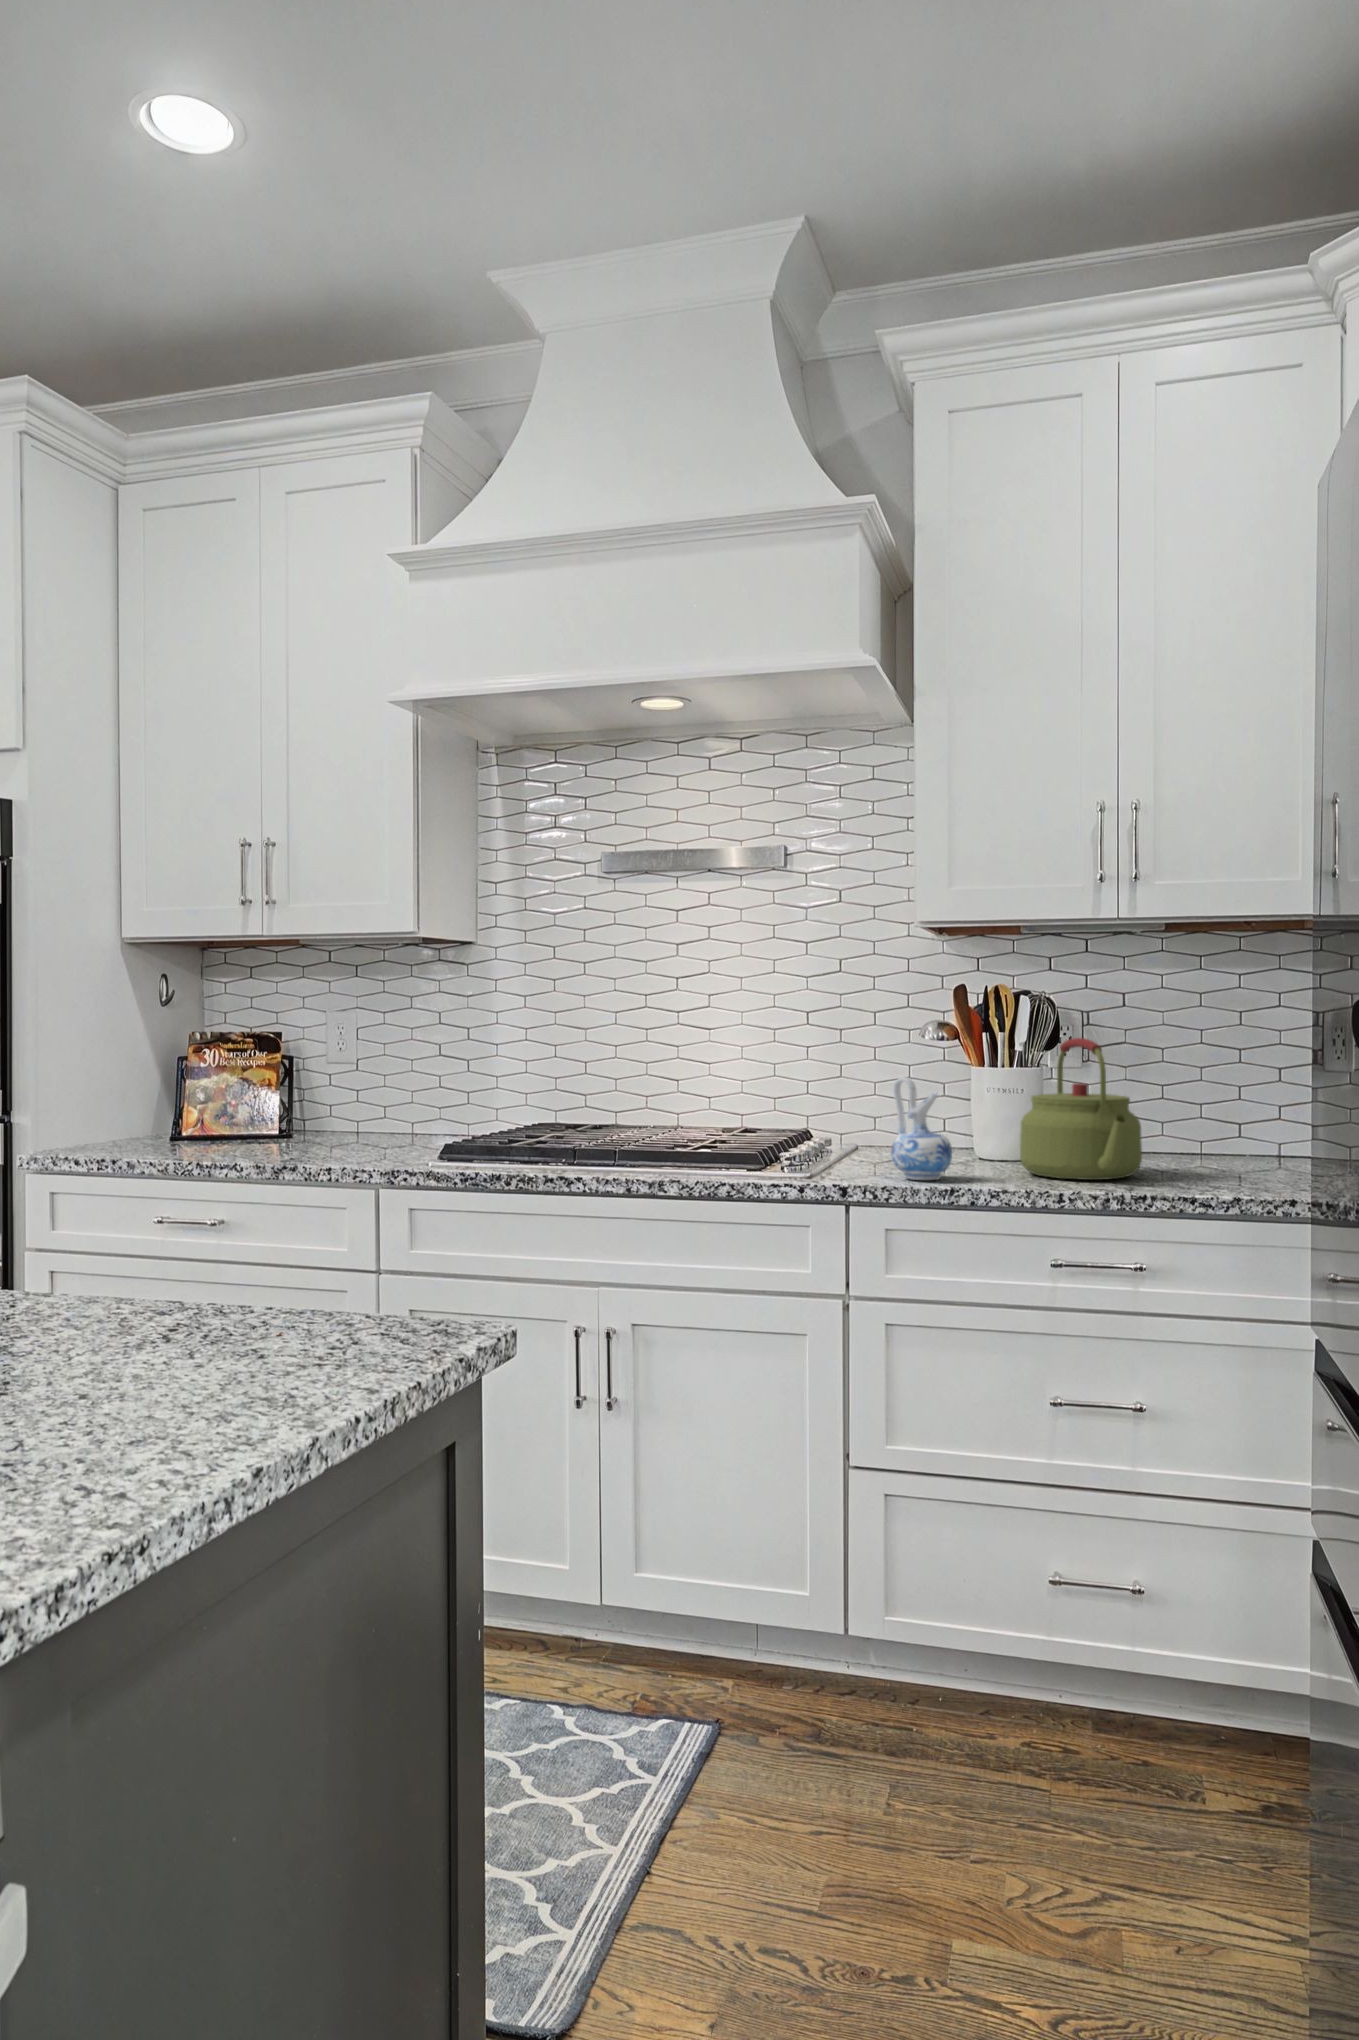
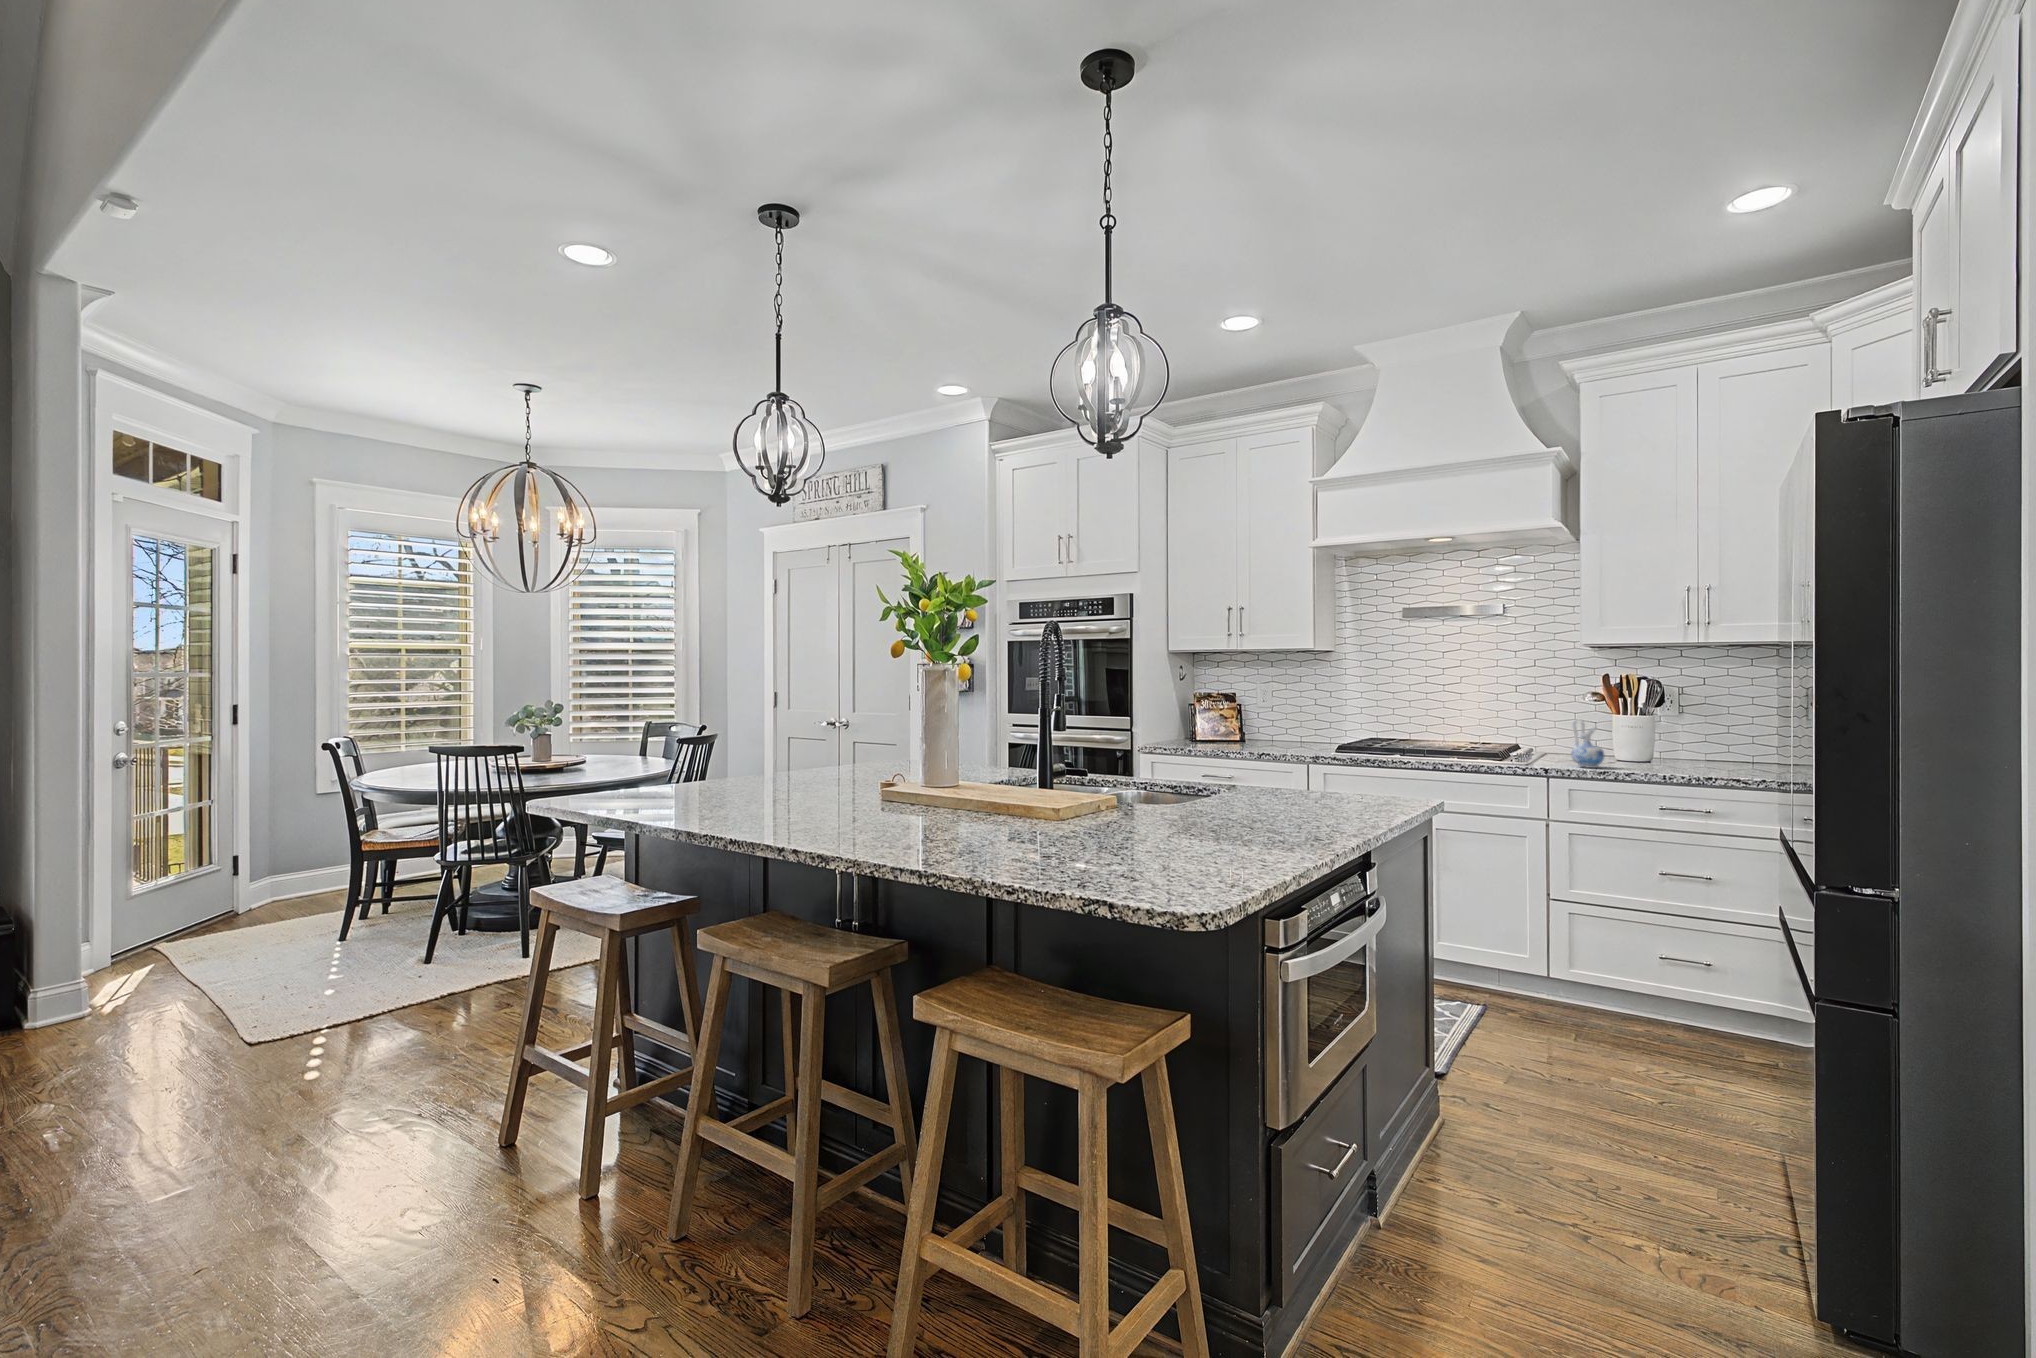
kettle: present [1020,1038,1142,1180] -> none [1641,702,1711,771]

